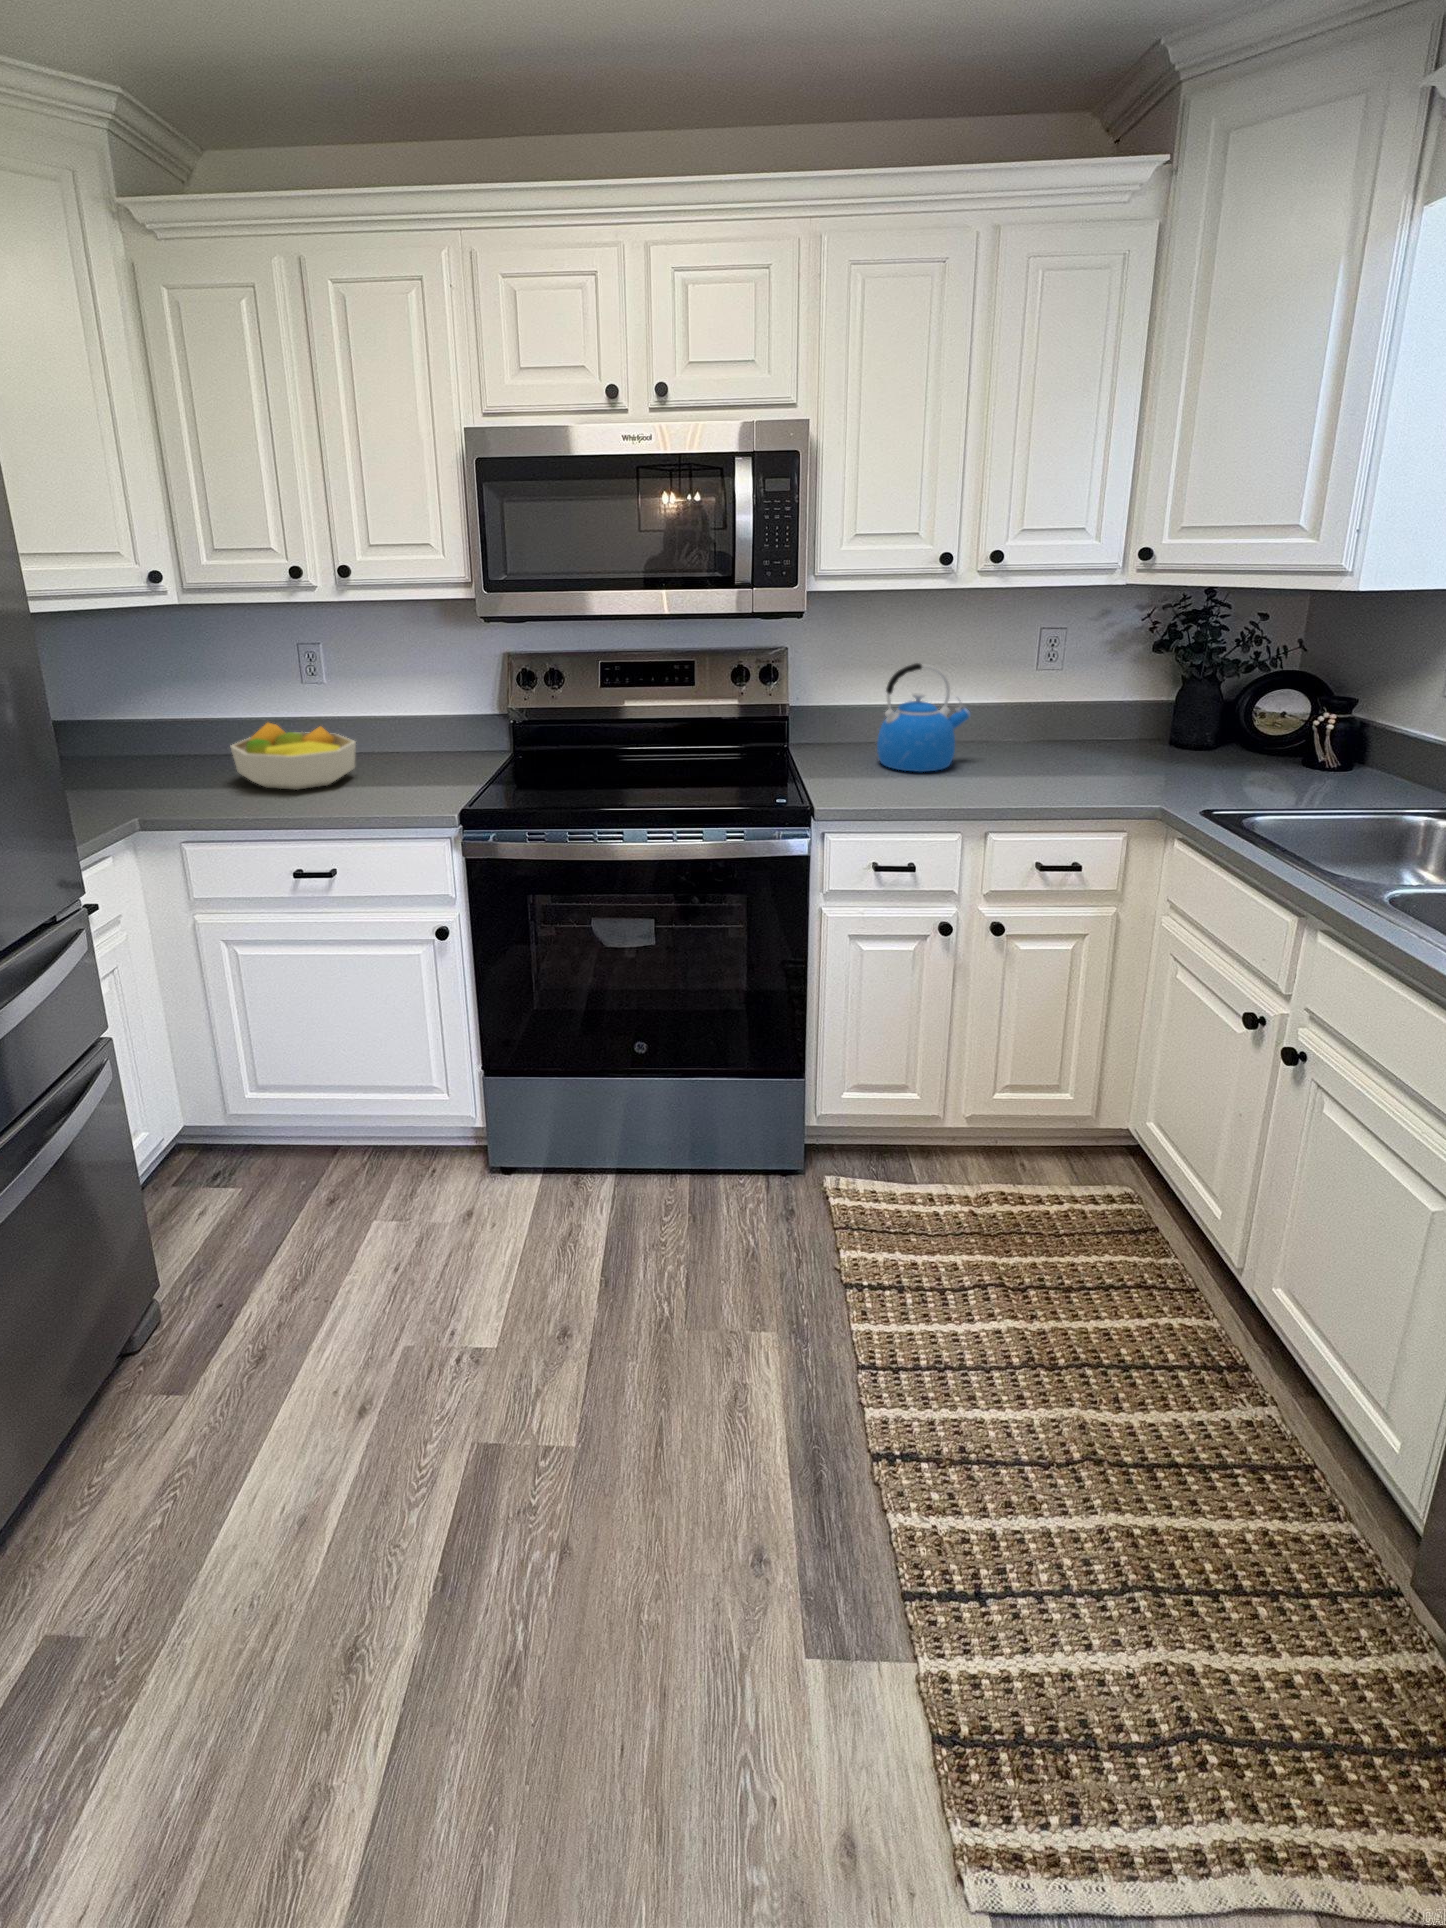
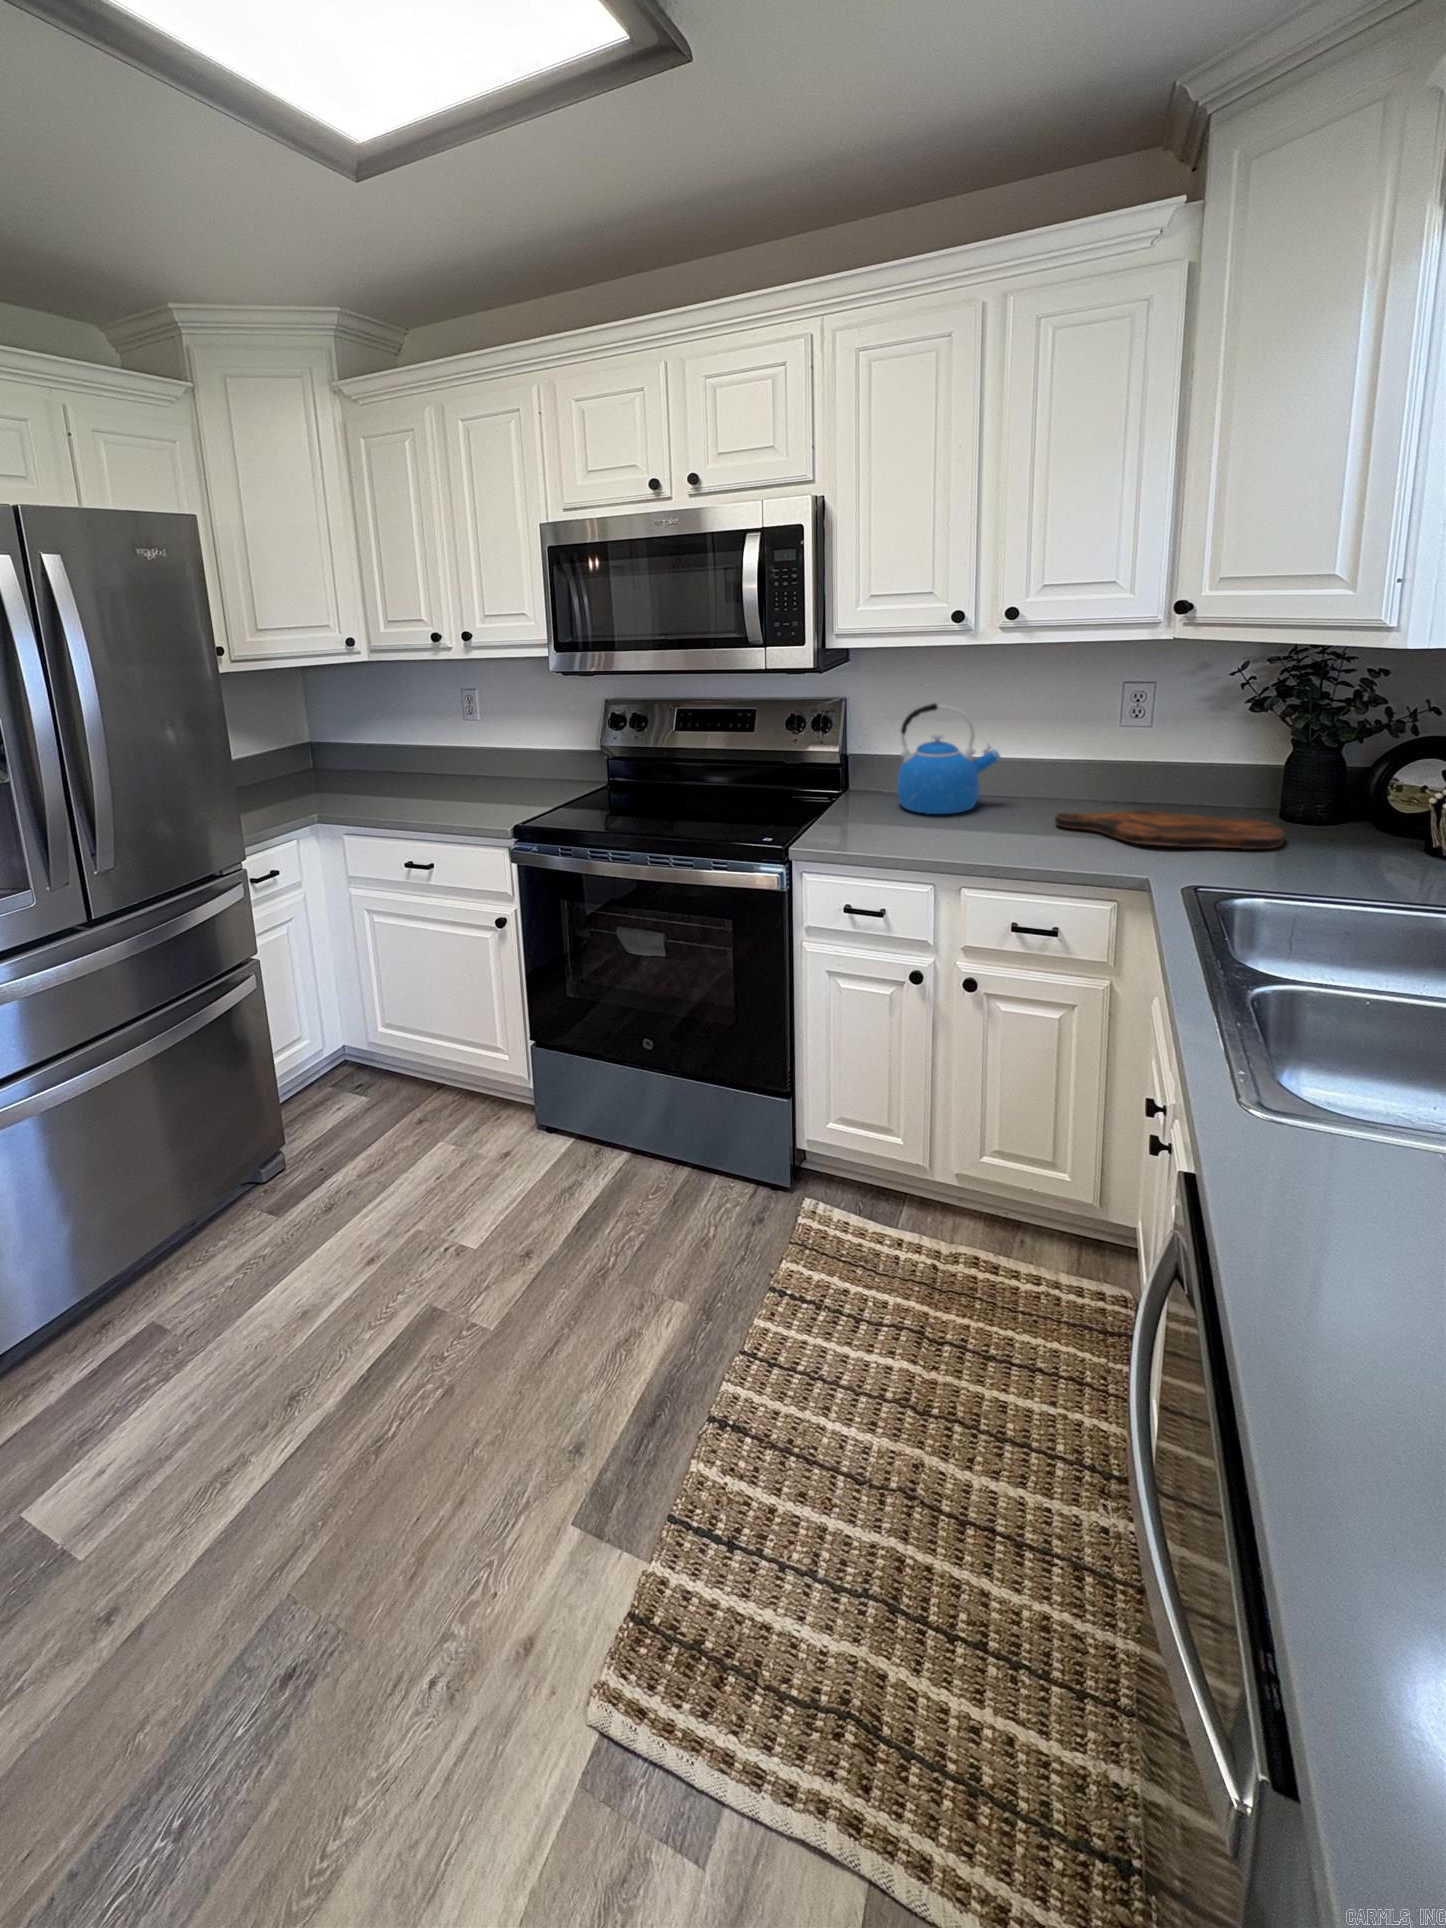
fruit bowl: present [231,723,356,790] -> none [379,743,462,797]
cutting board: none [1037,756,1226,785] -> present [1055,810,1285,849]

